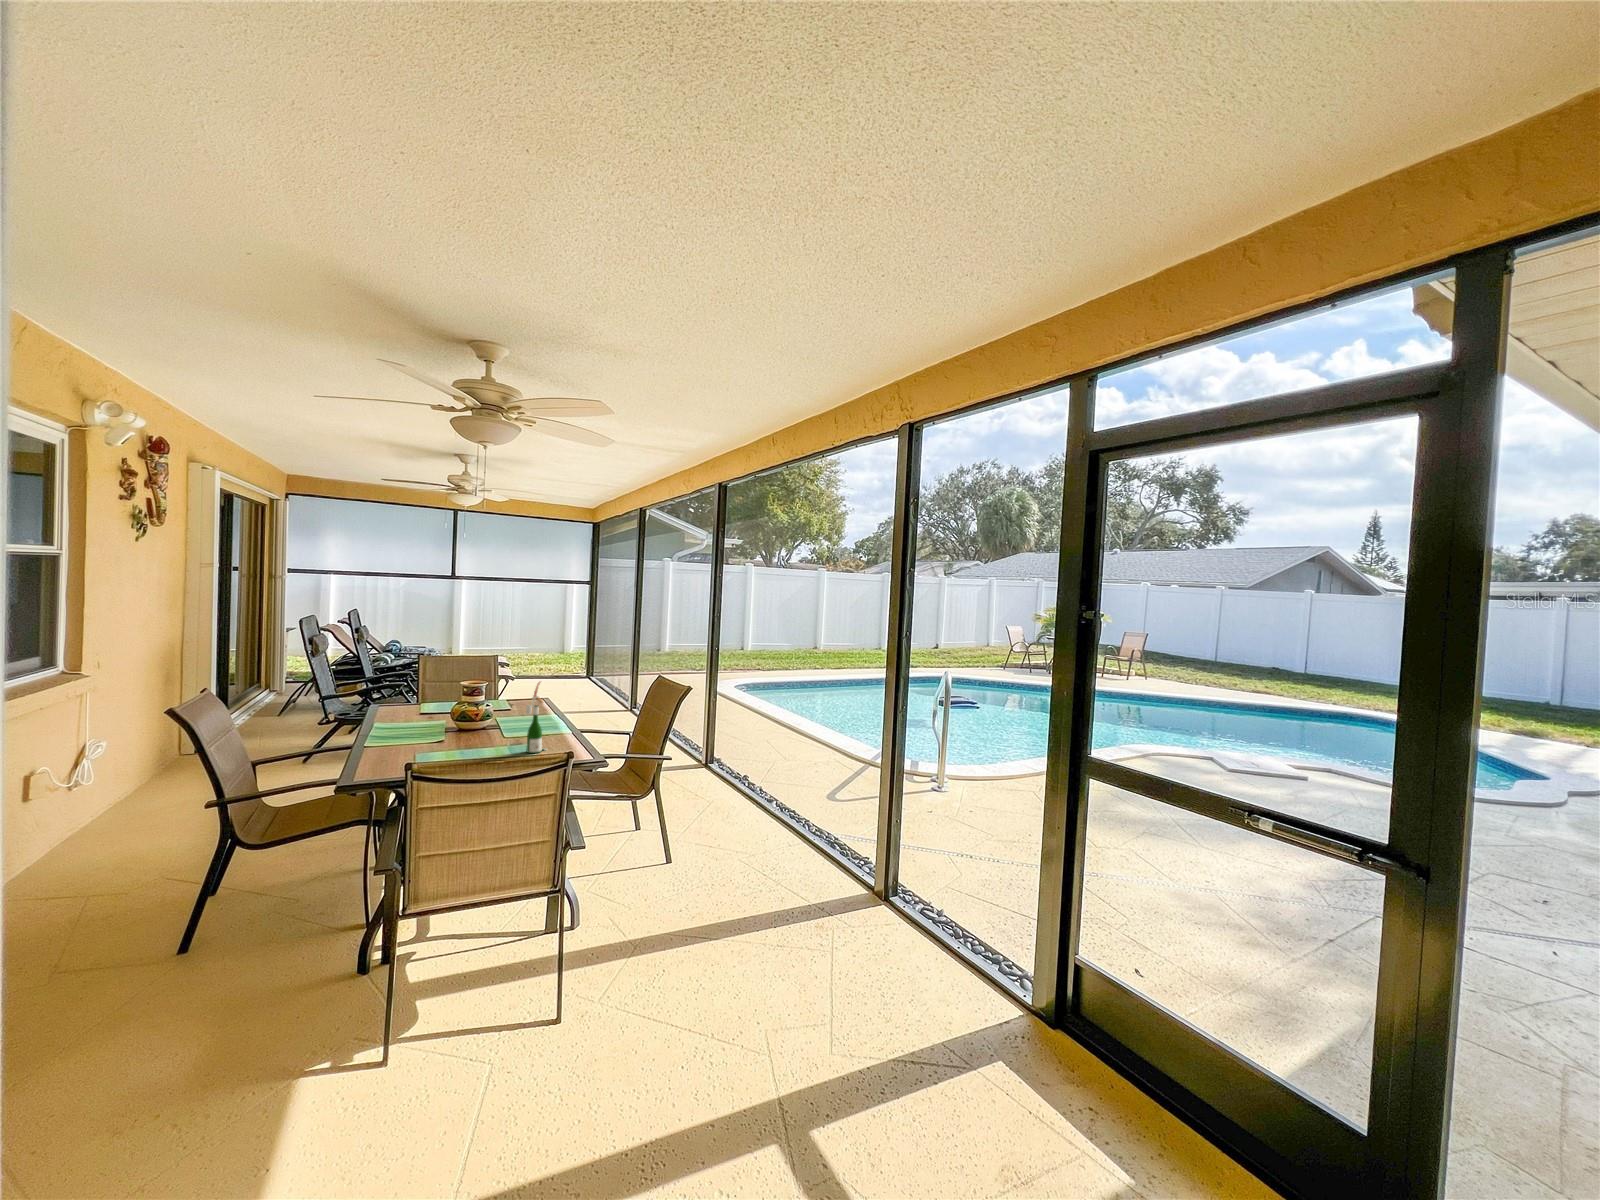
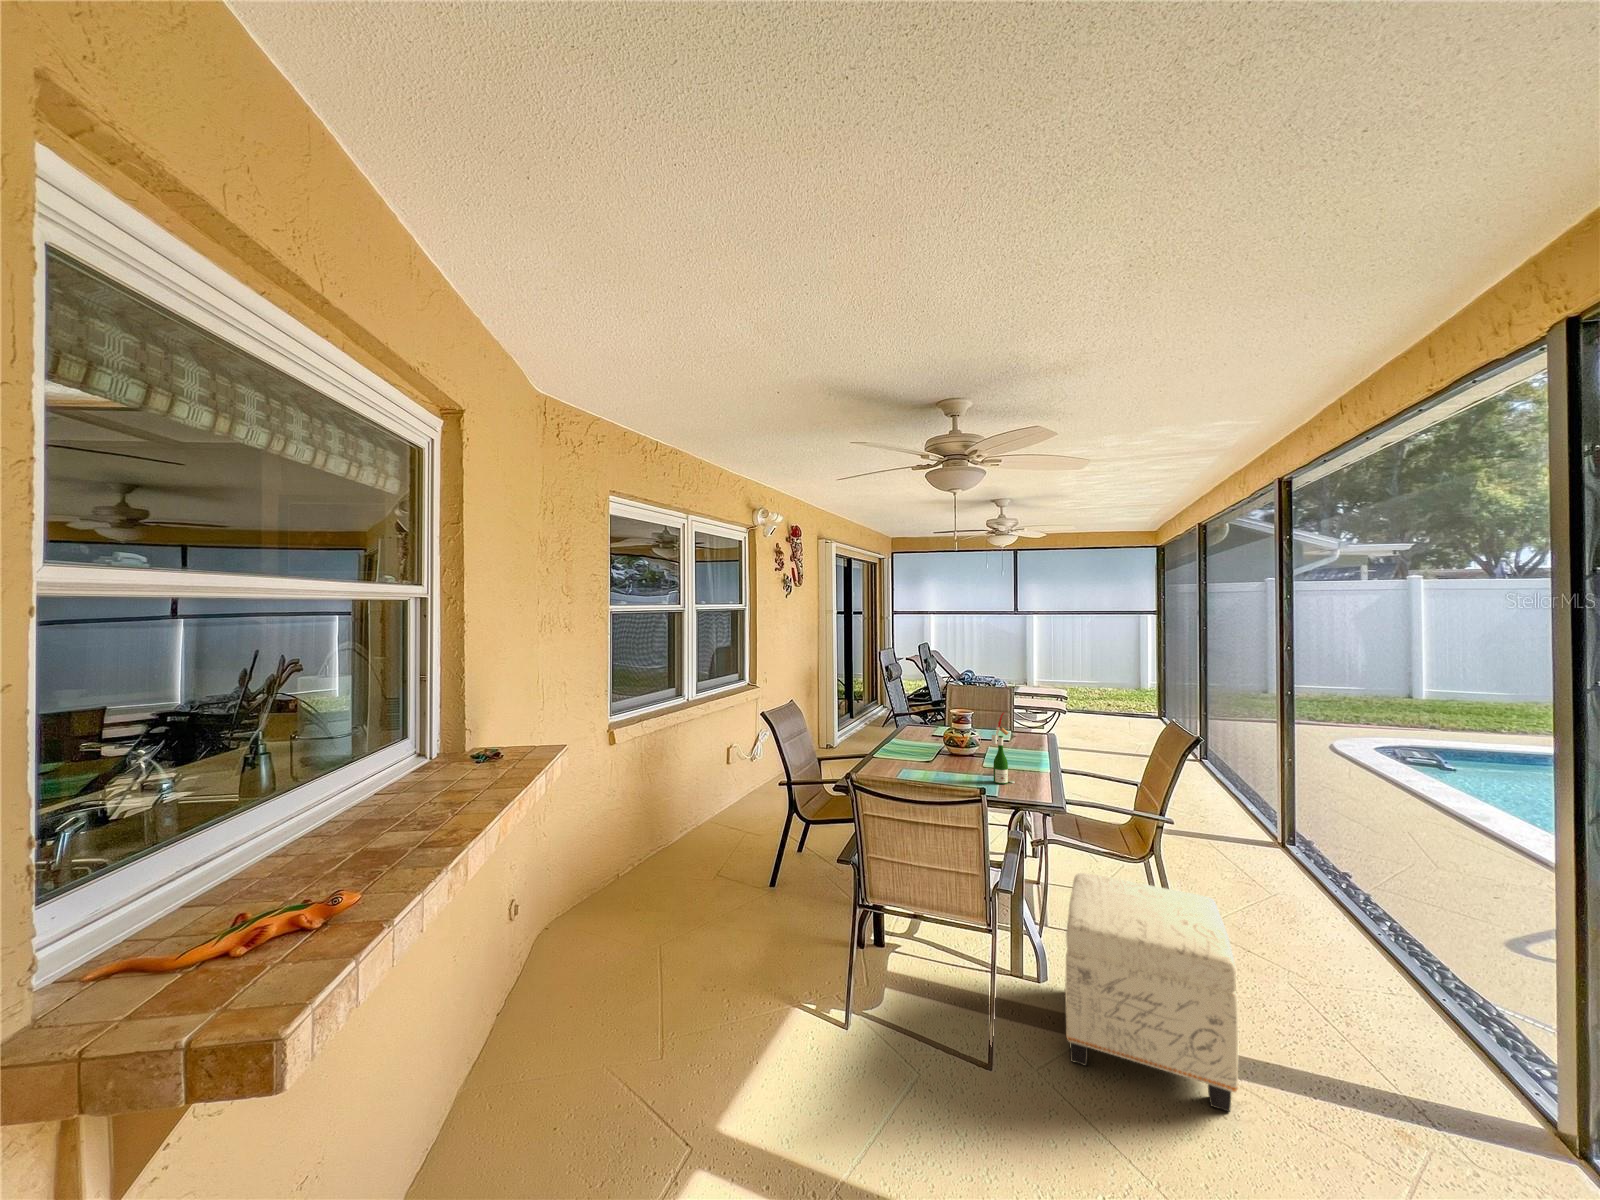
ottoman: none [605,809,740,977] -> present [1065,873,1239,1112]

